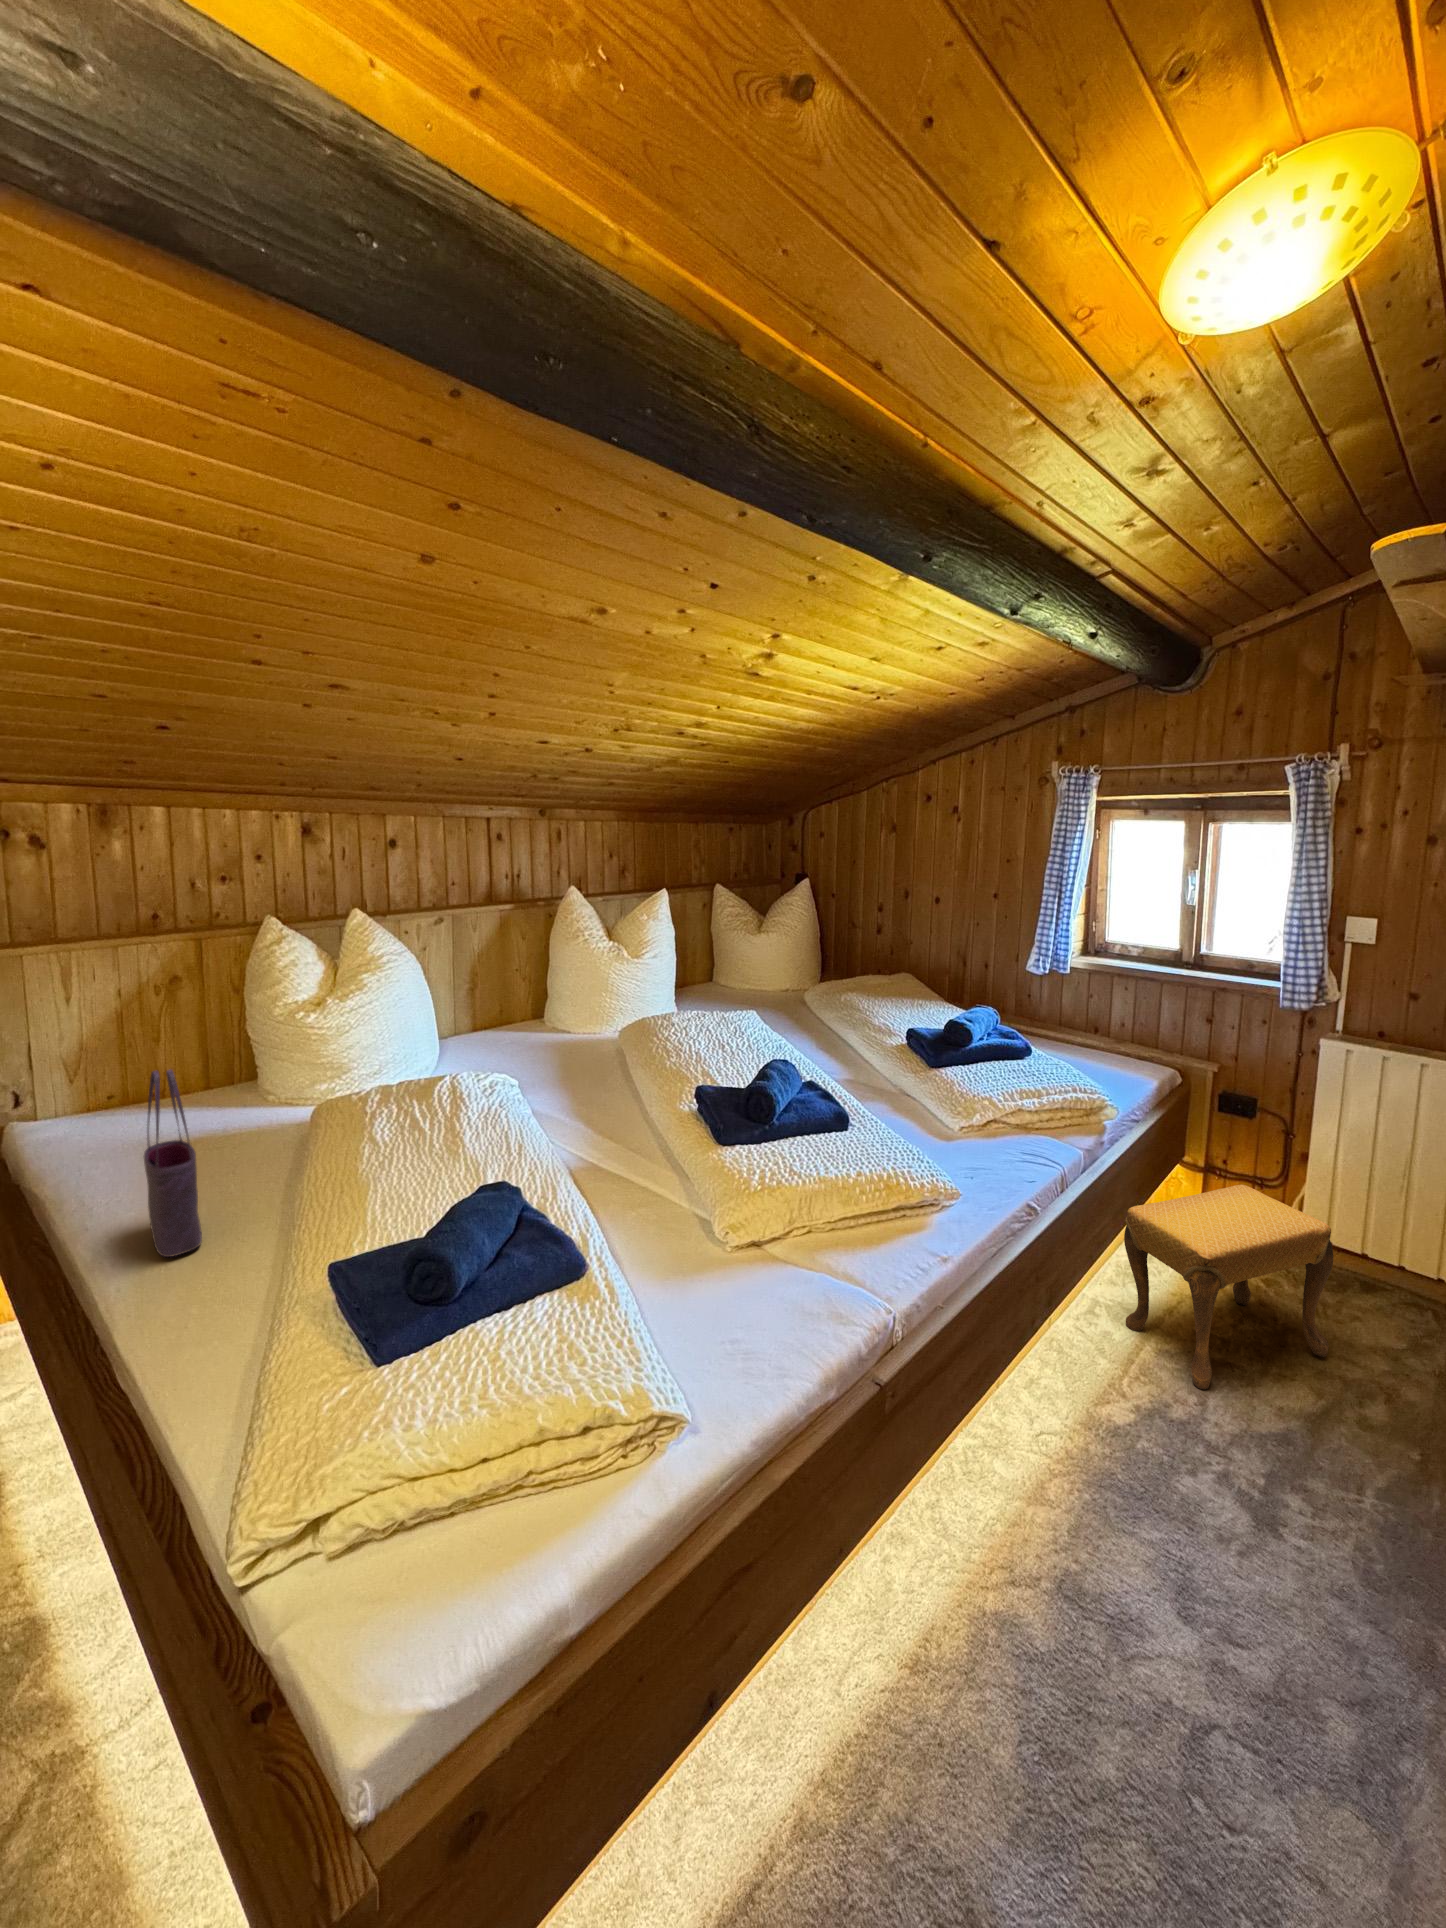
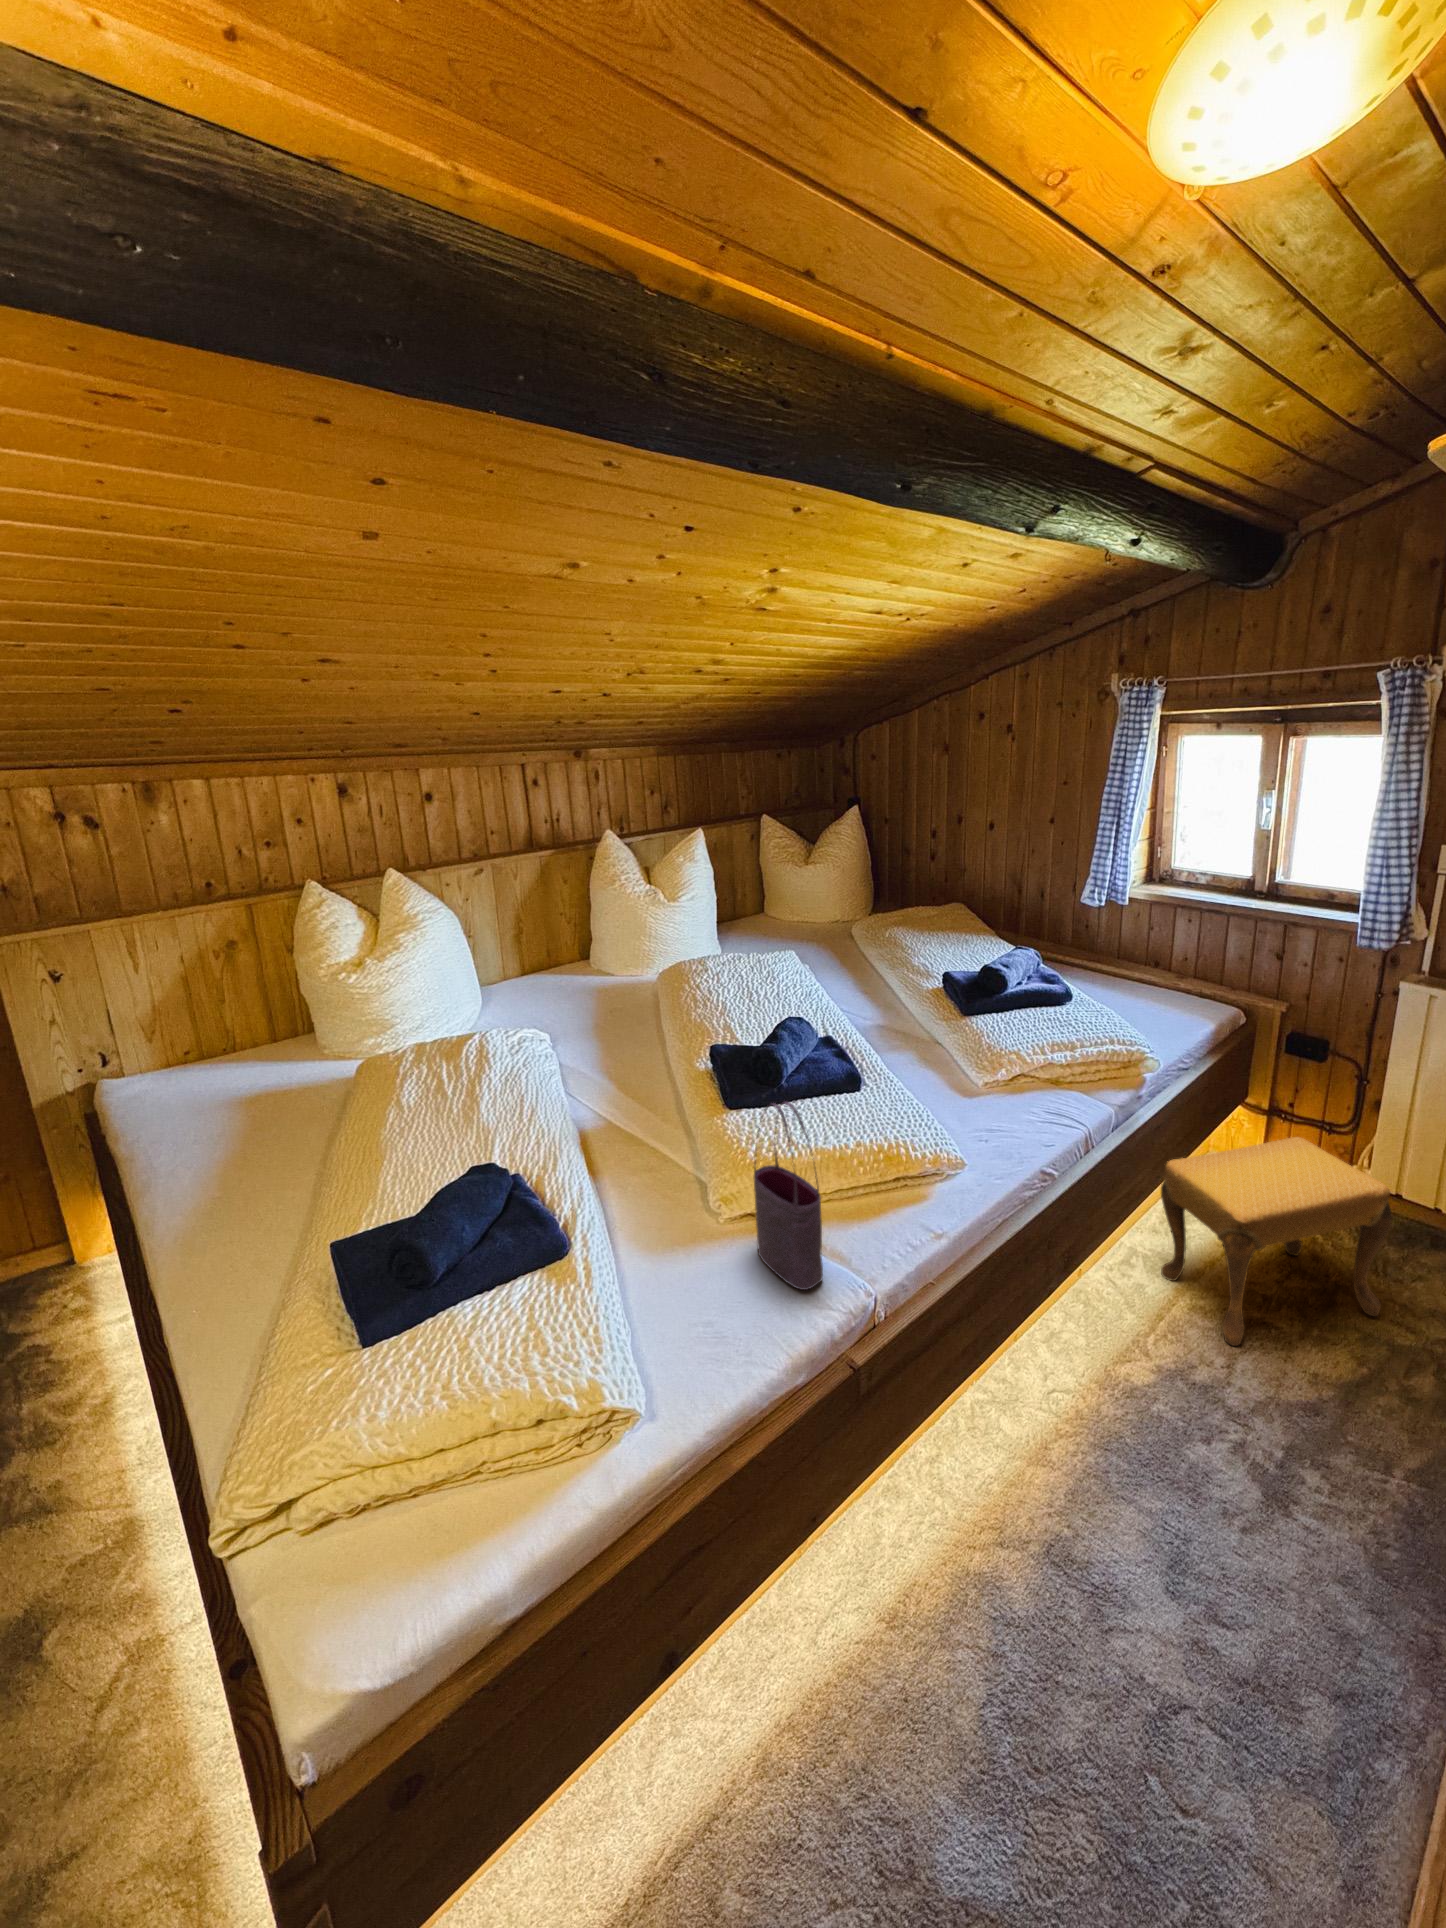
tote bag: present [144,1070,202,1257] -> present [754,1102,823,1290]

